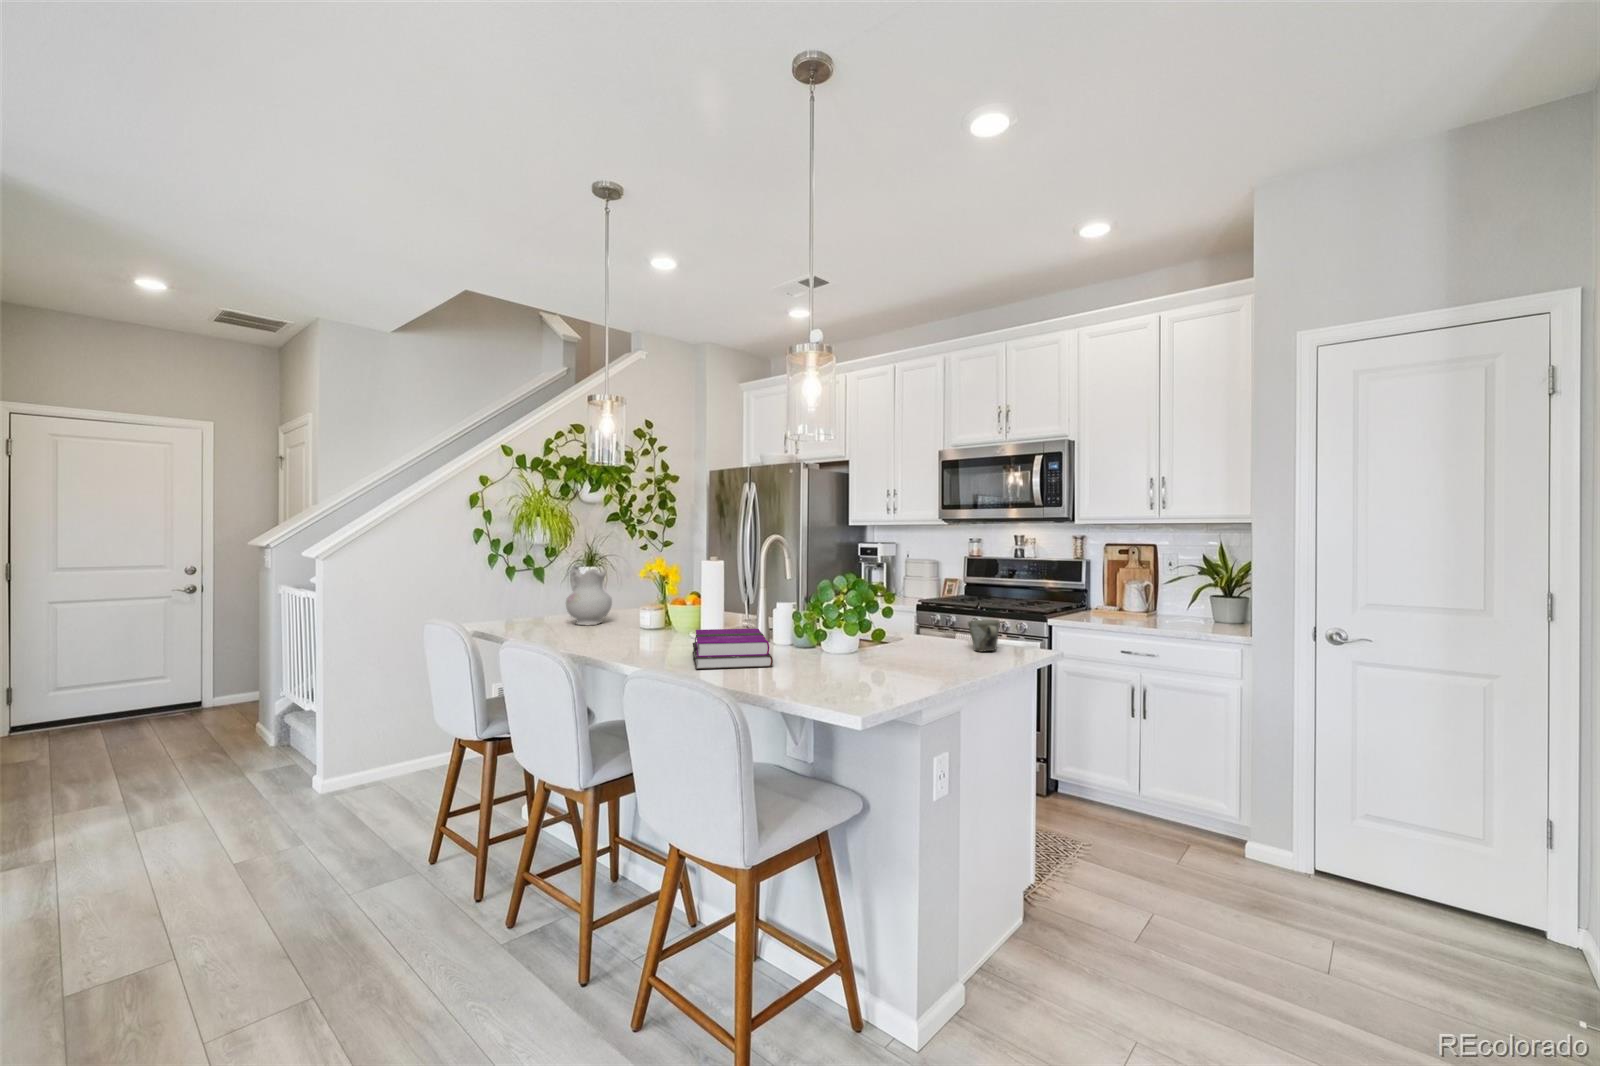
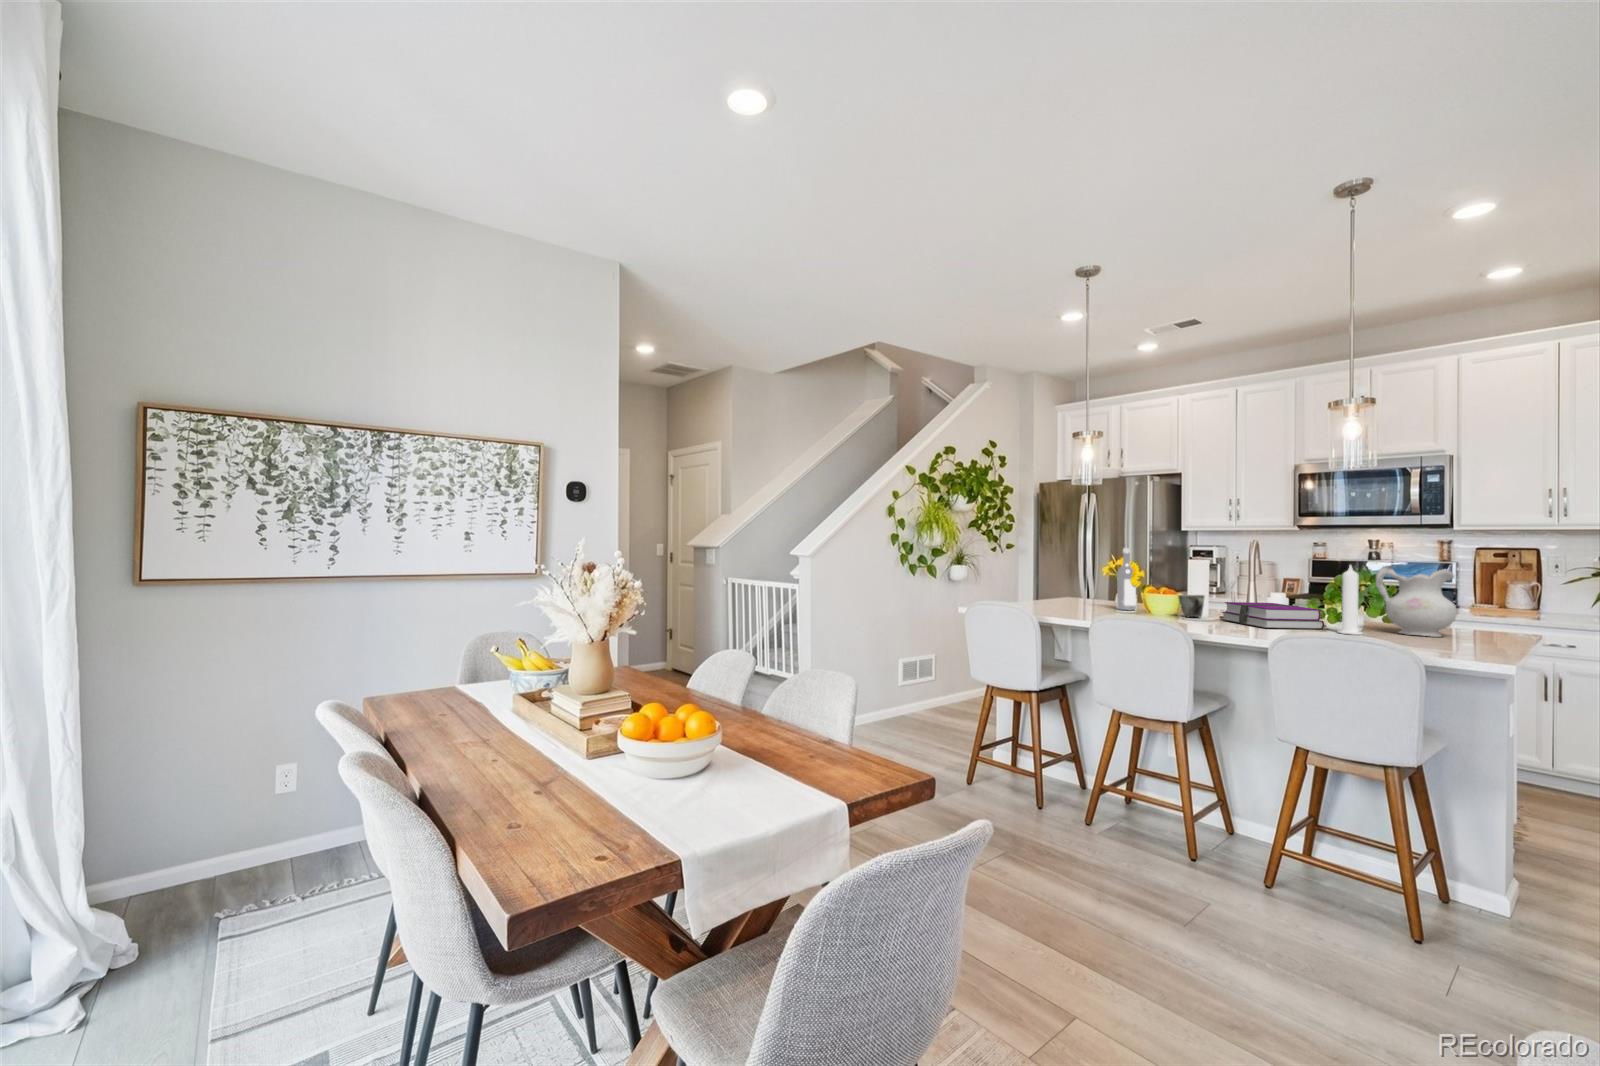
wine bottle: none [624,557,646,638] -> present [1117,548,1136,610]
ceramic pitcher: present [566,566,612,626] -> present [1376,566,1457,637]
candle: none [766,584,792,677] -> present [1338,565,1362,635]
mug: present [968,620,1000,652] -> present [1178,595,1205,617]

